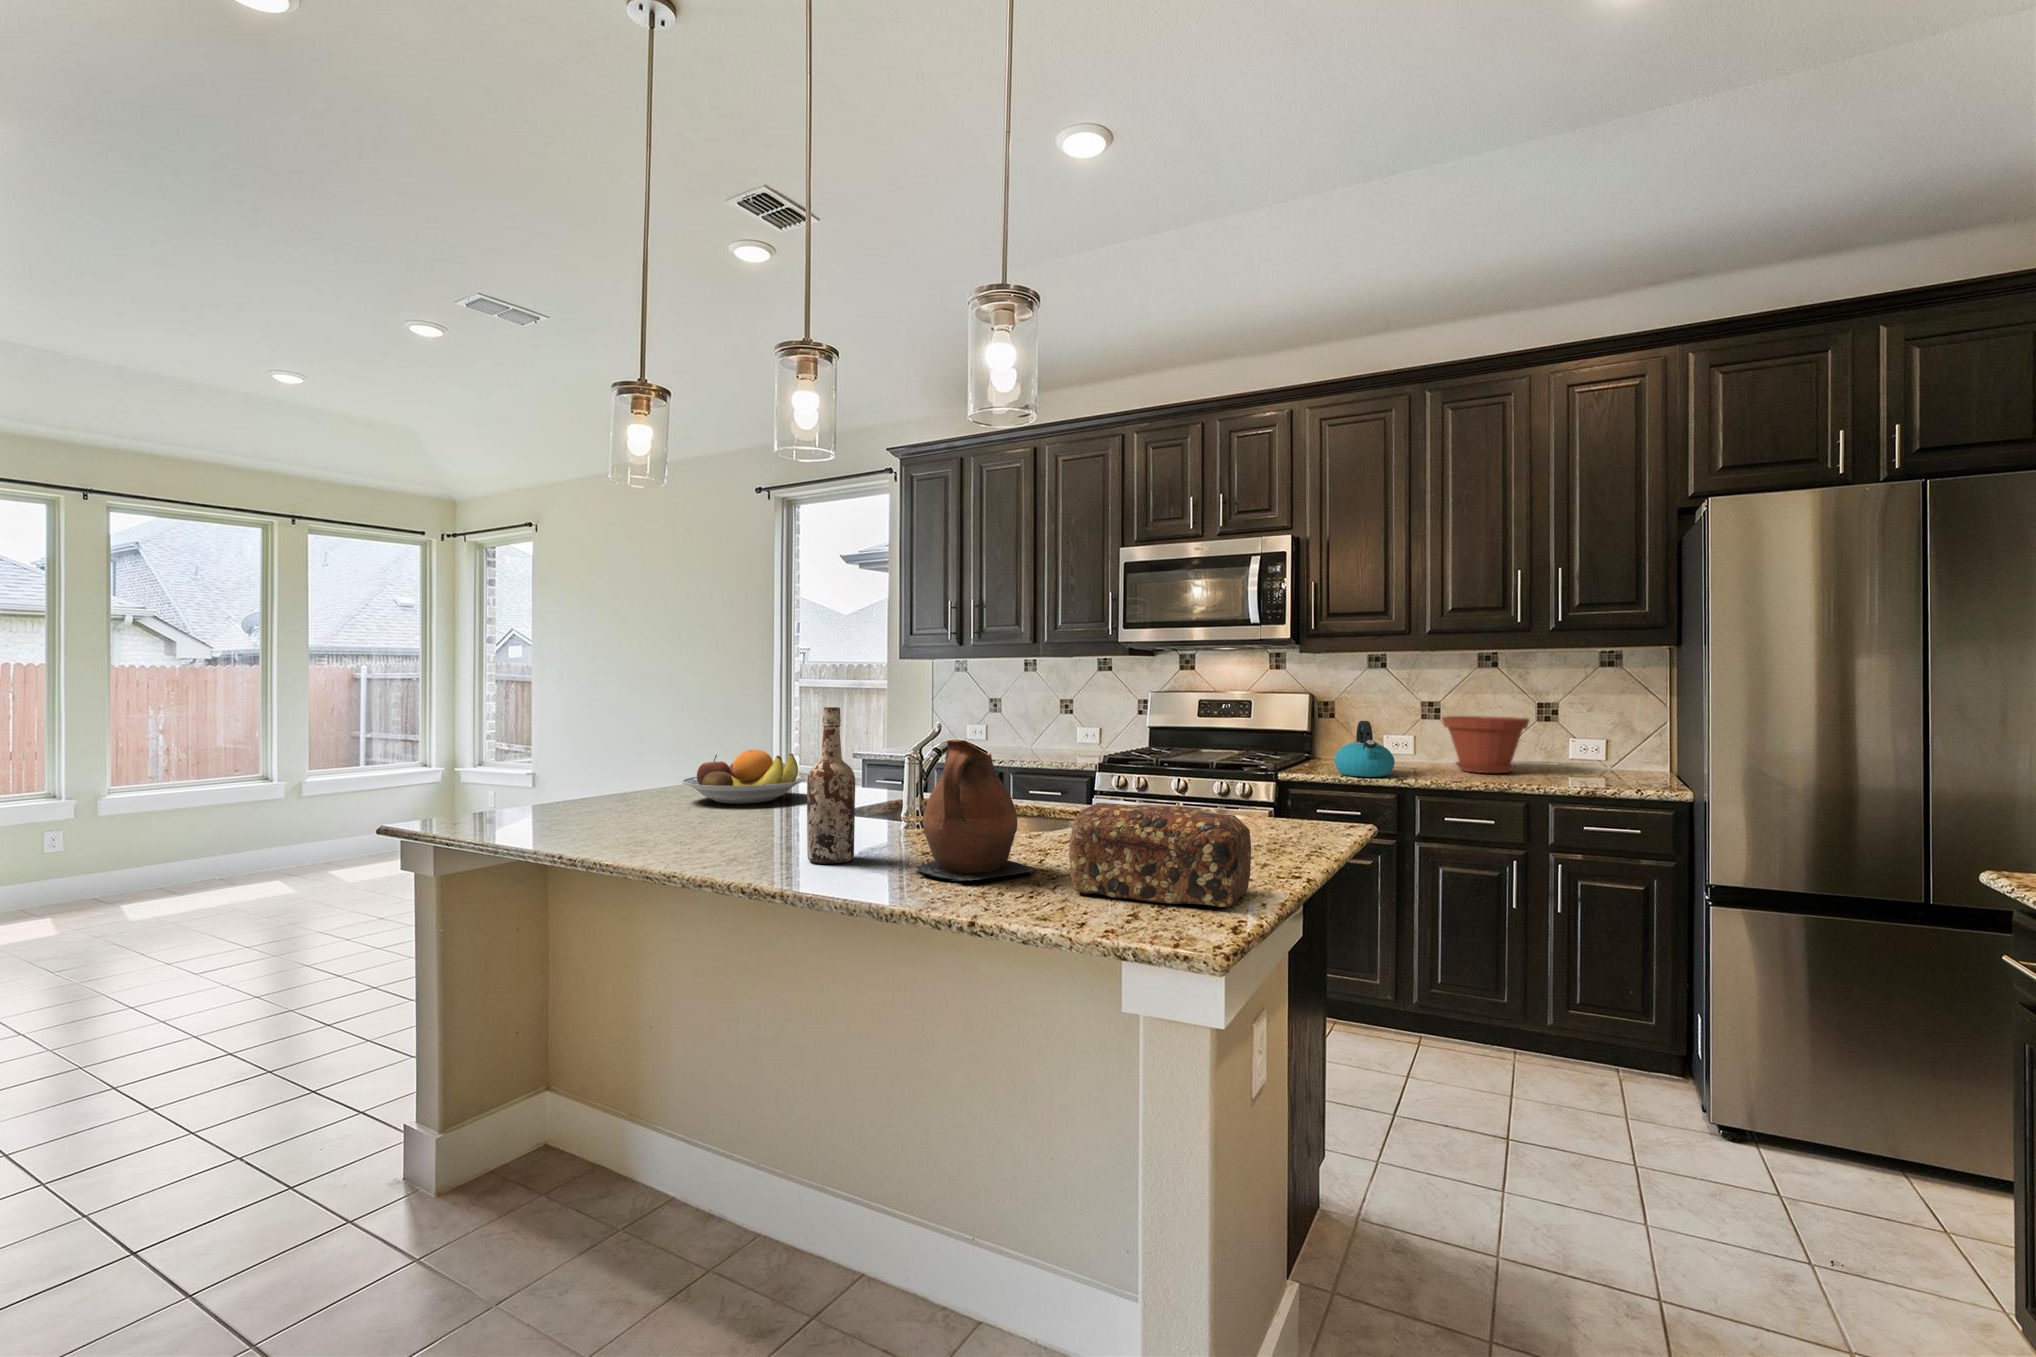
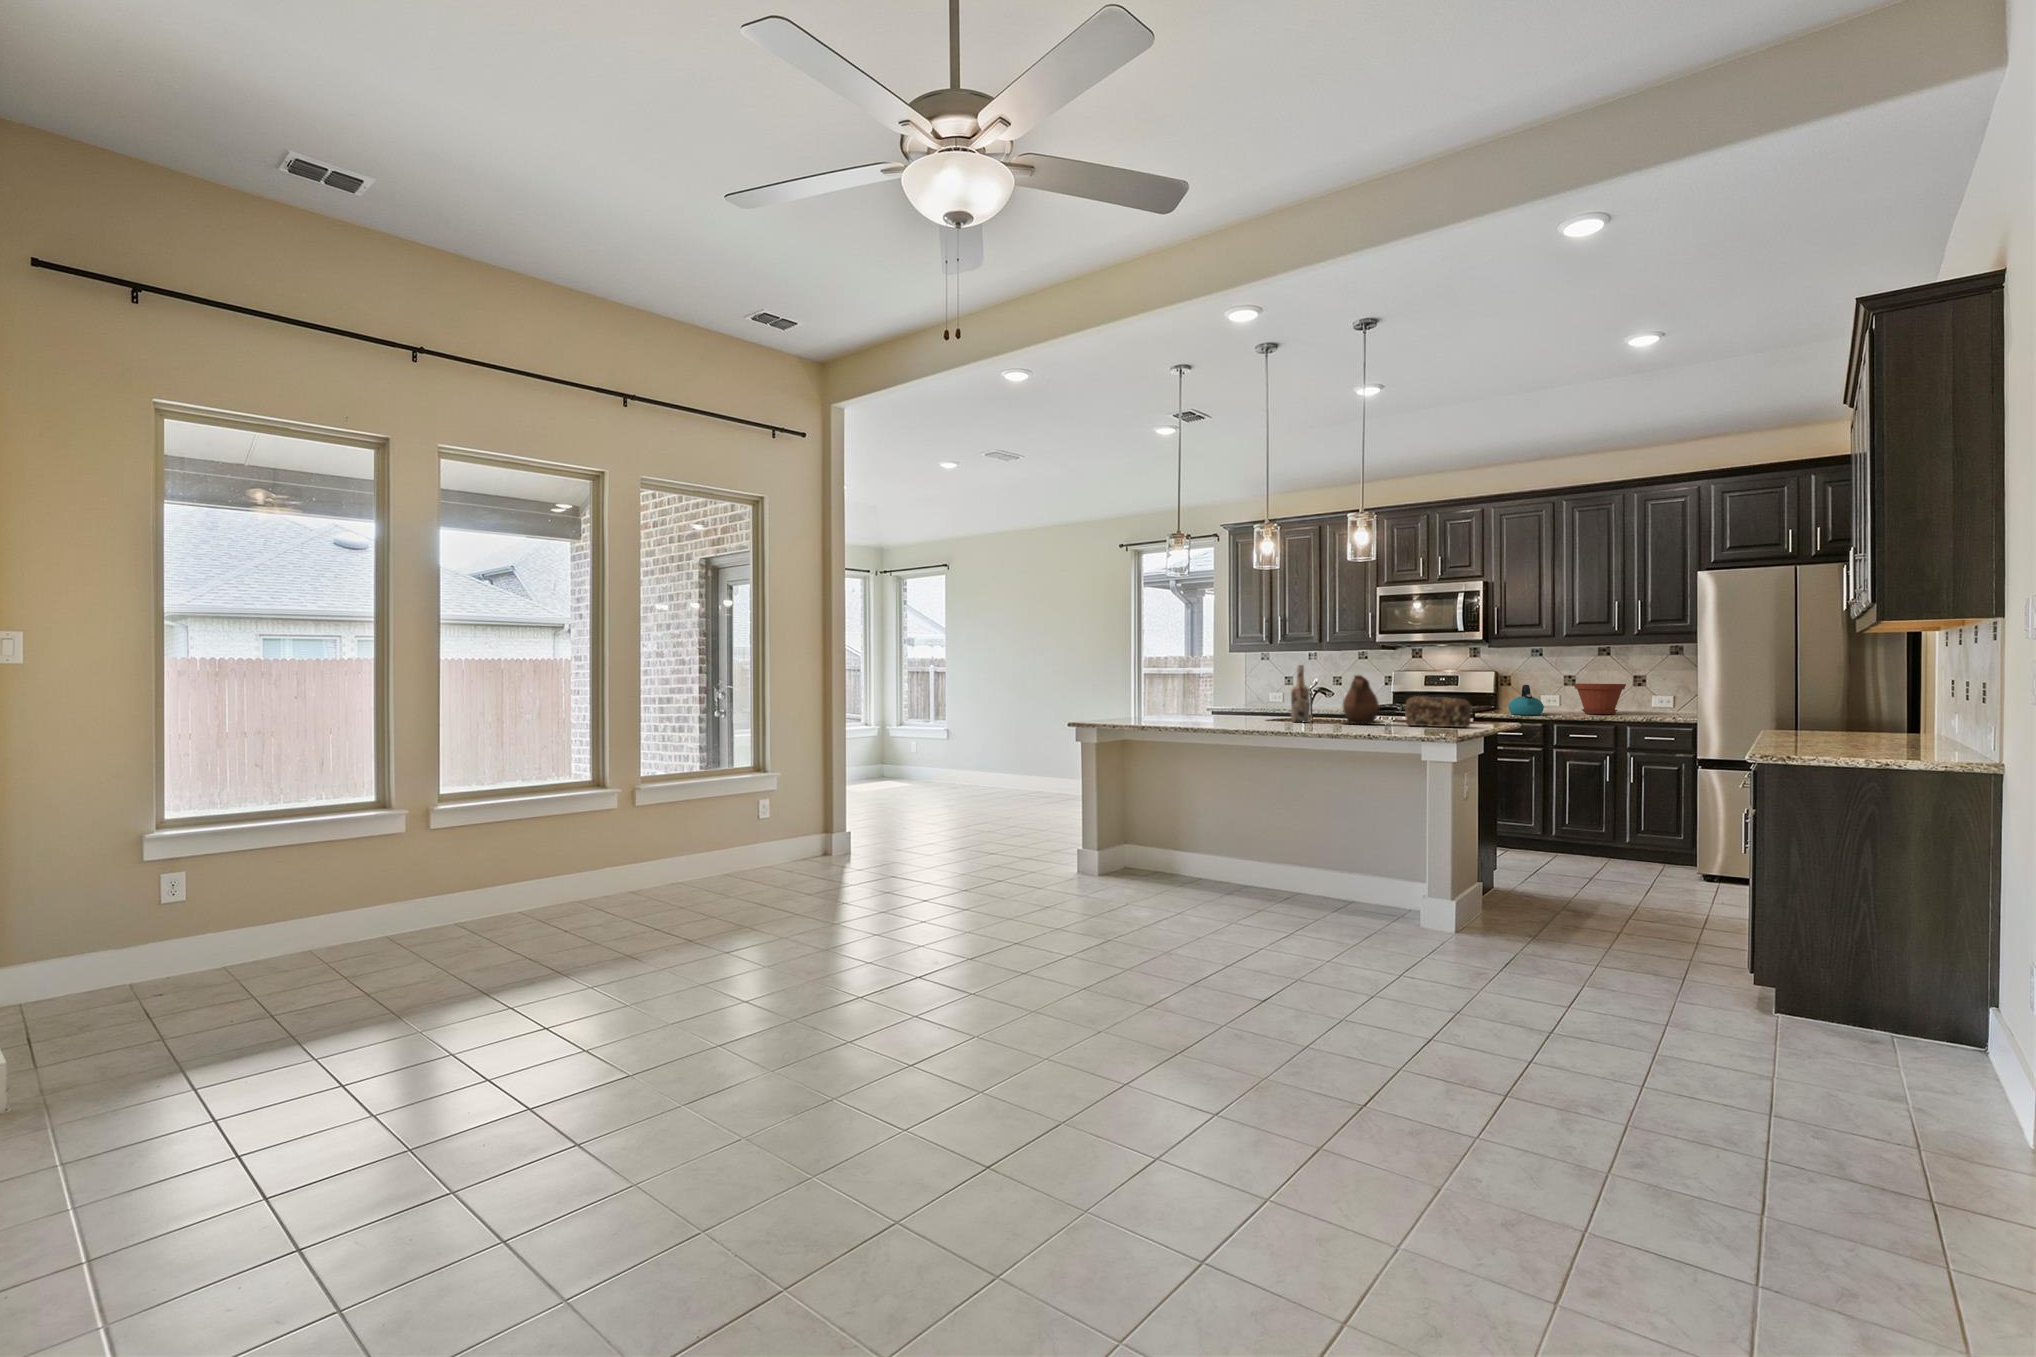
fruit bowl: present [682,750,806,804] -> none [1184,691,1241,715]

